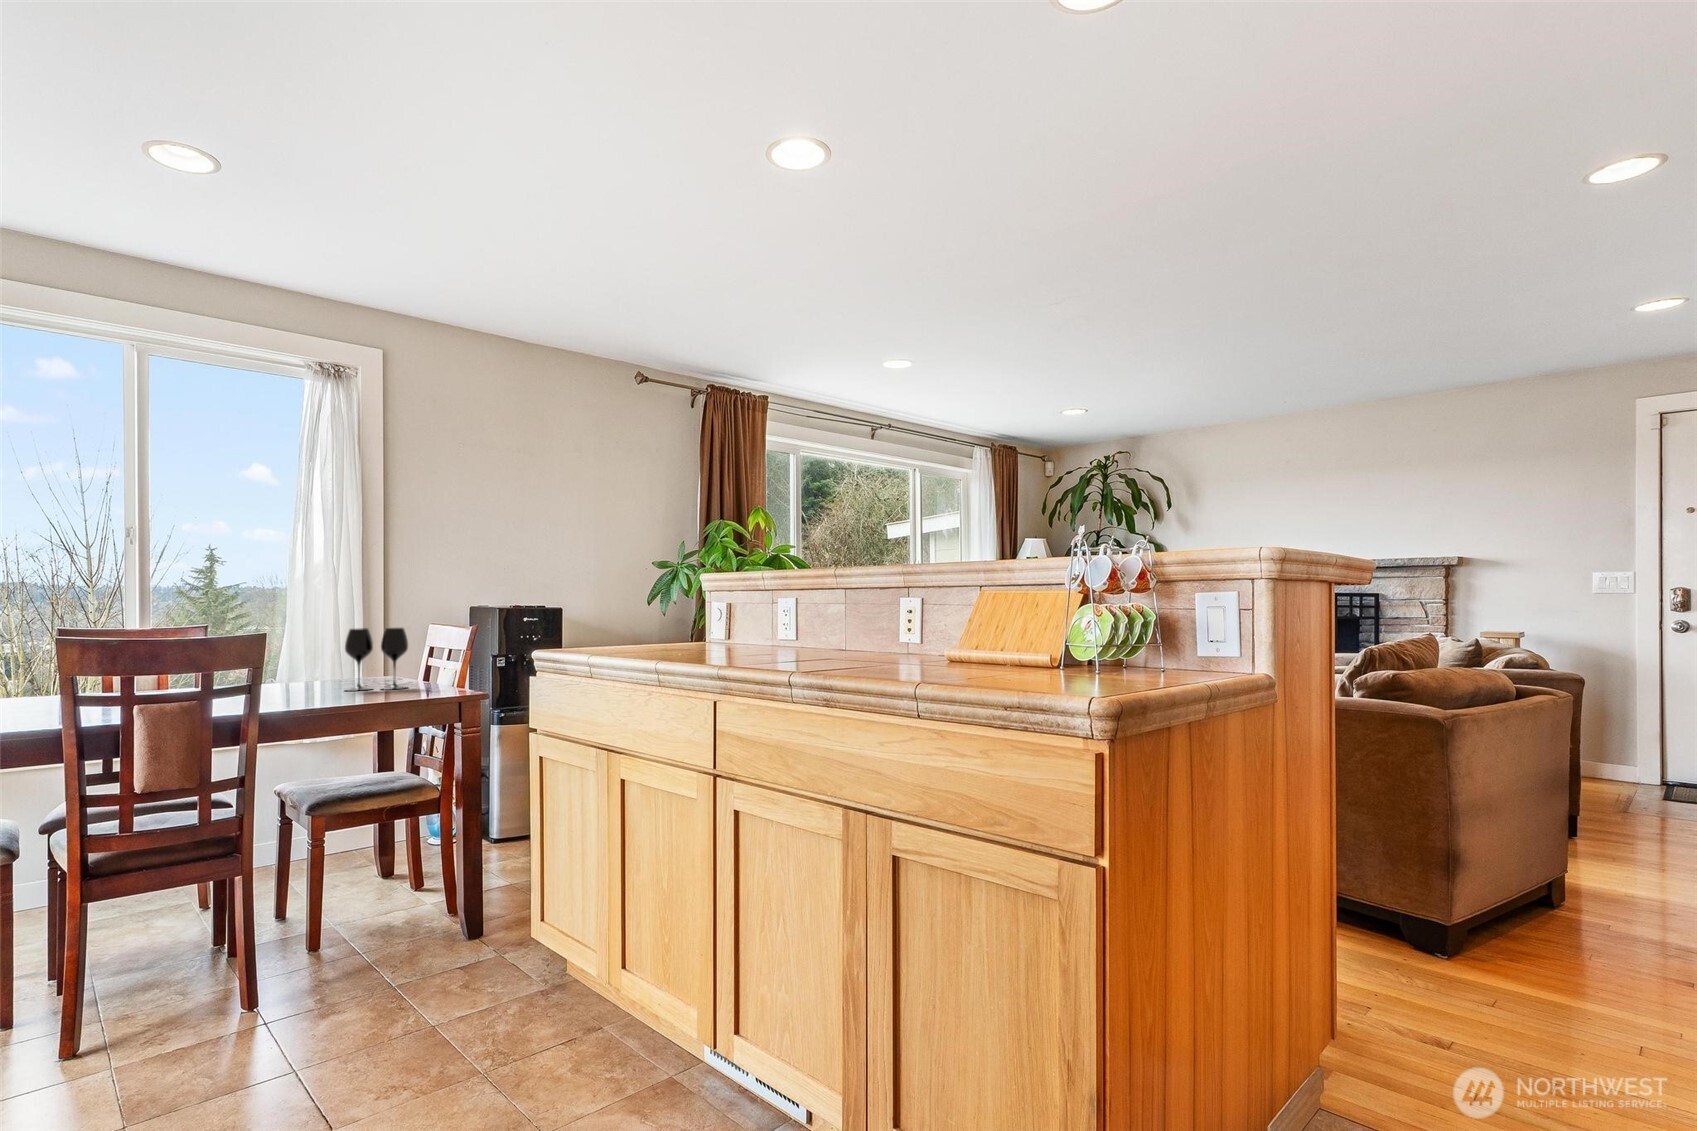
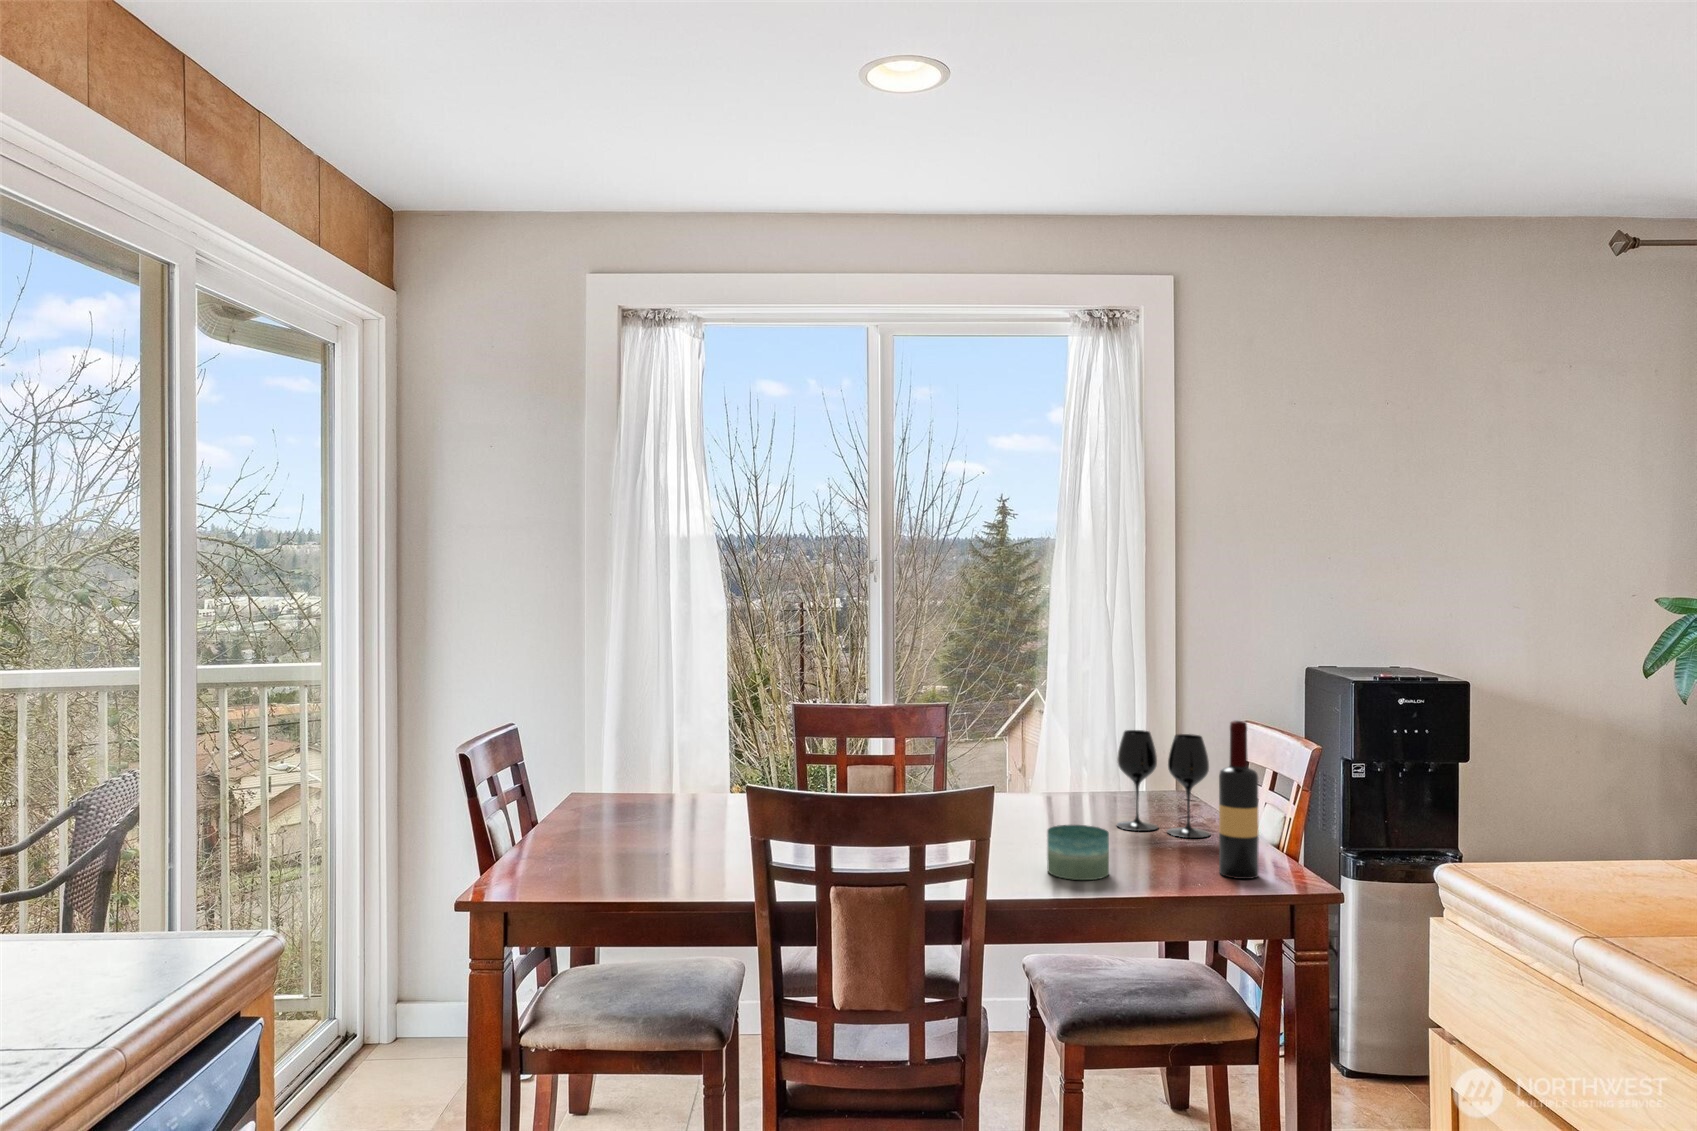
wine bottle: none [415,604,439,694] -> present [1219,721,1259,879]
candle: none [299,675,343,704] -> present [1047,825,1109,880]

